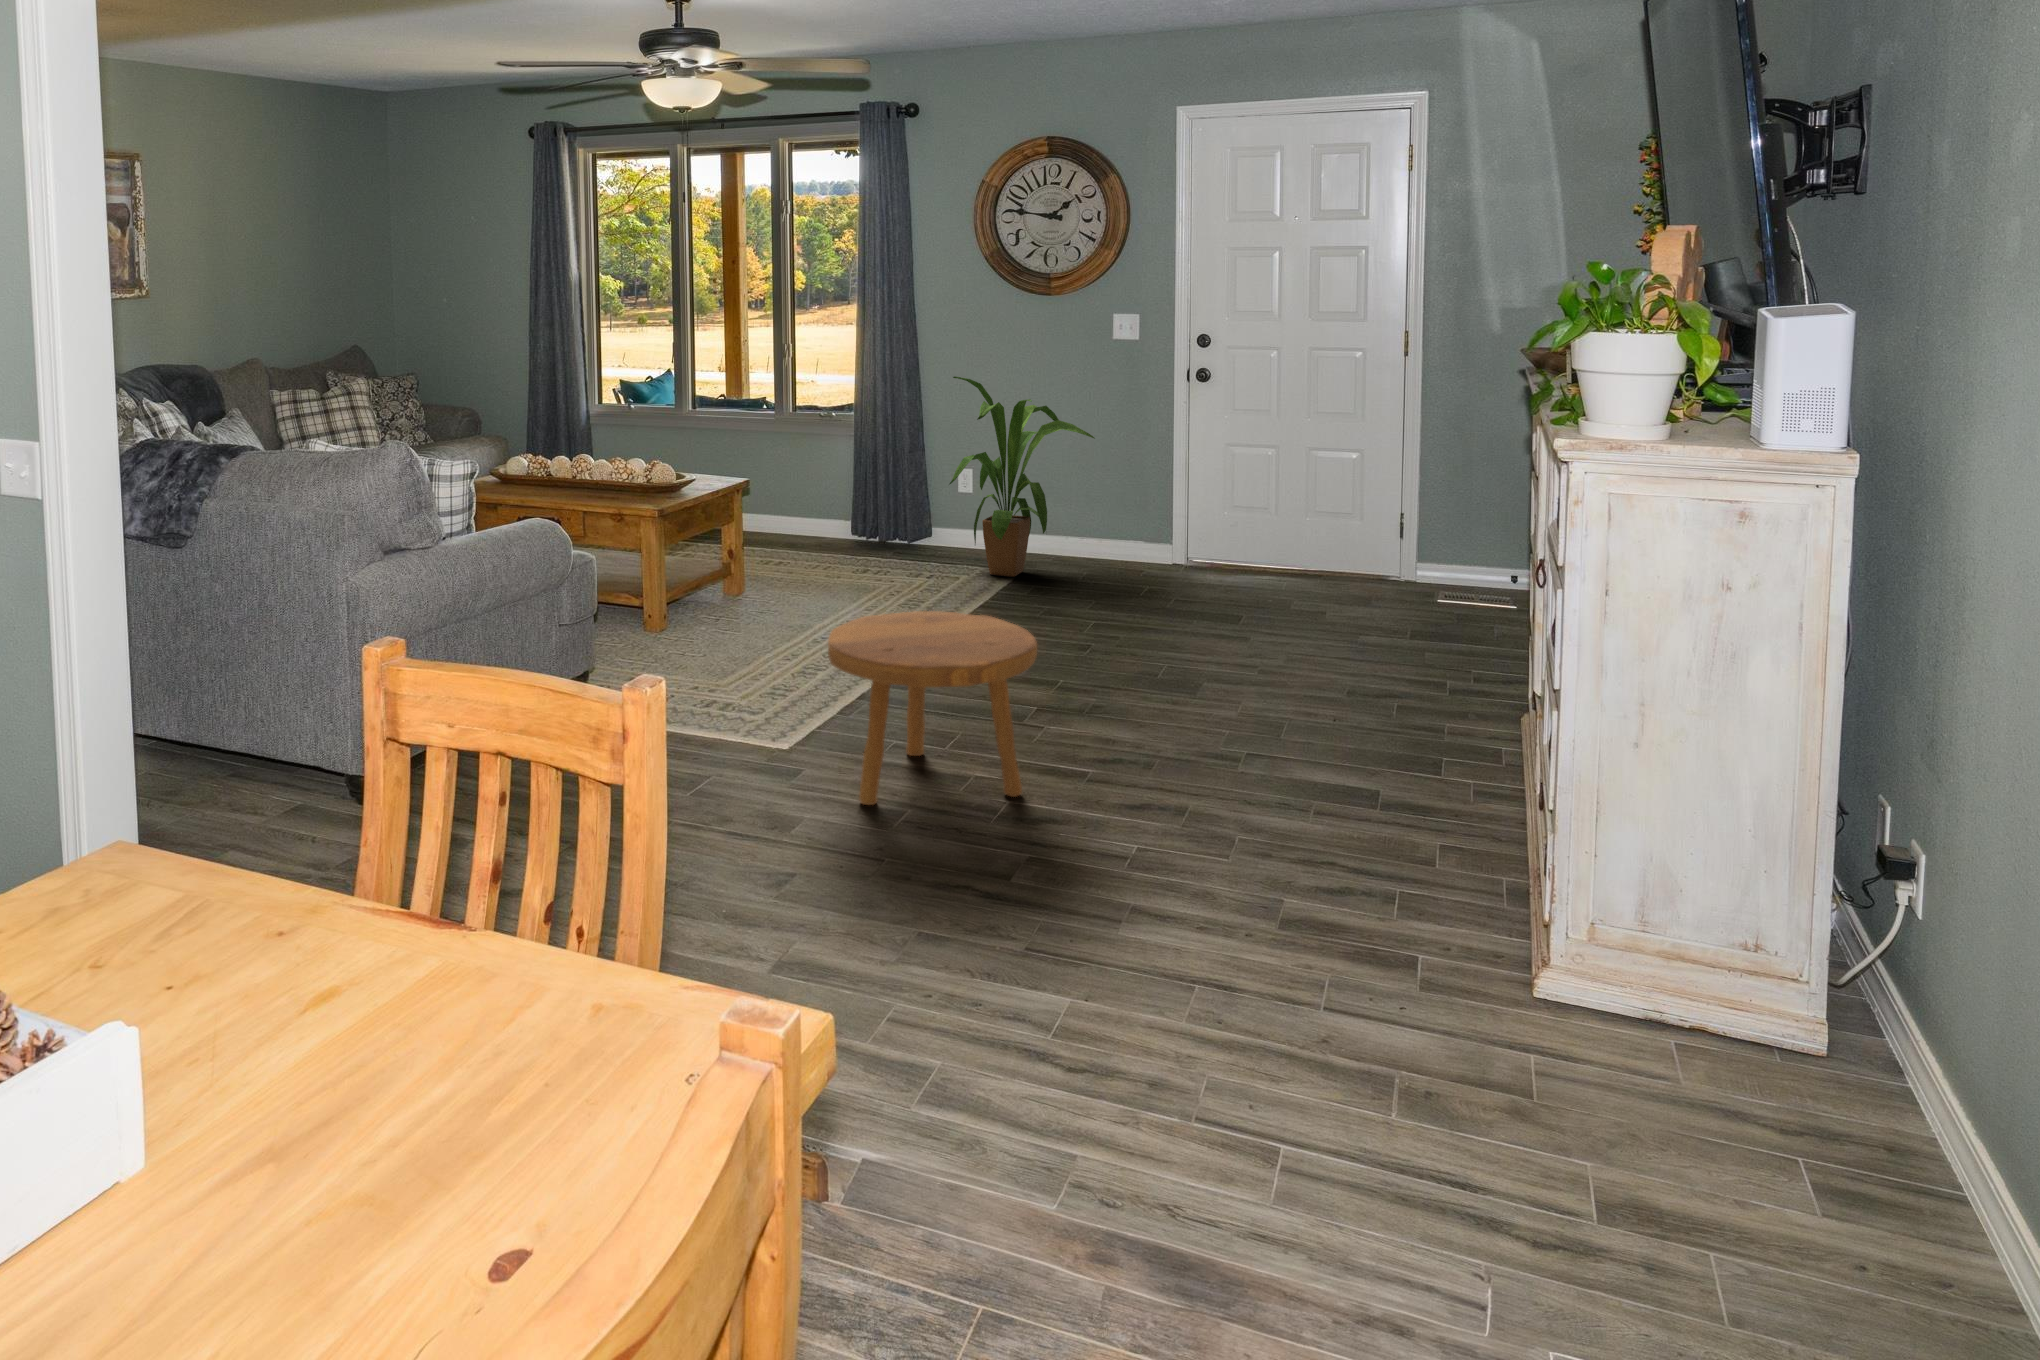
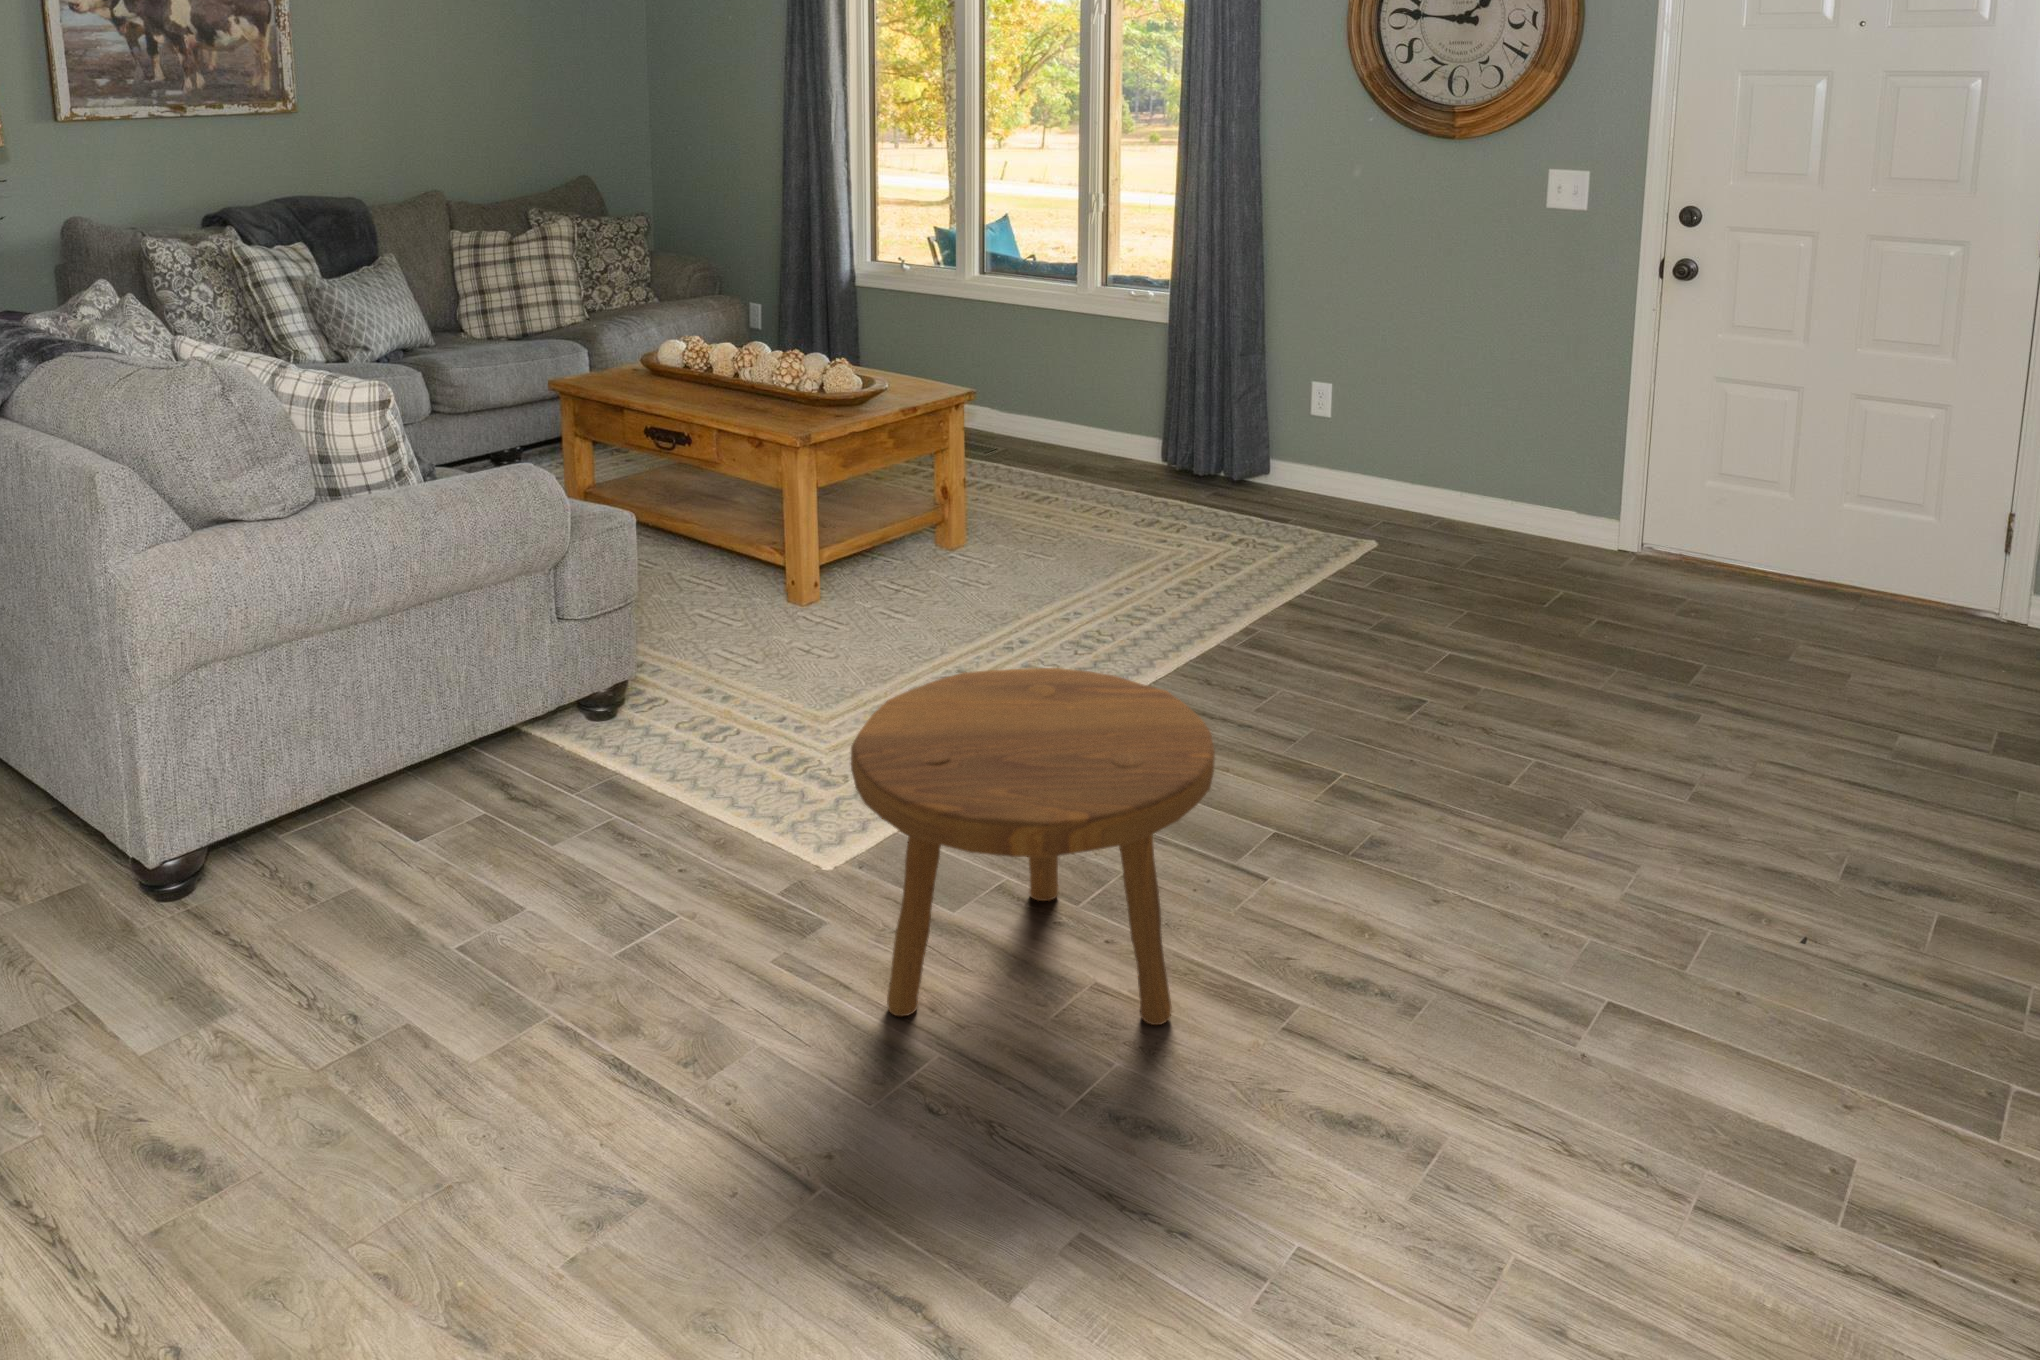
house plant: present [950,377,1095,577] -> none [1278,252,1503,540]

